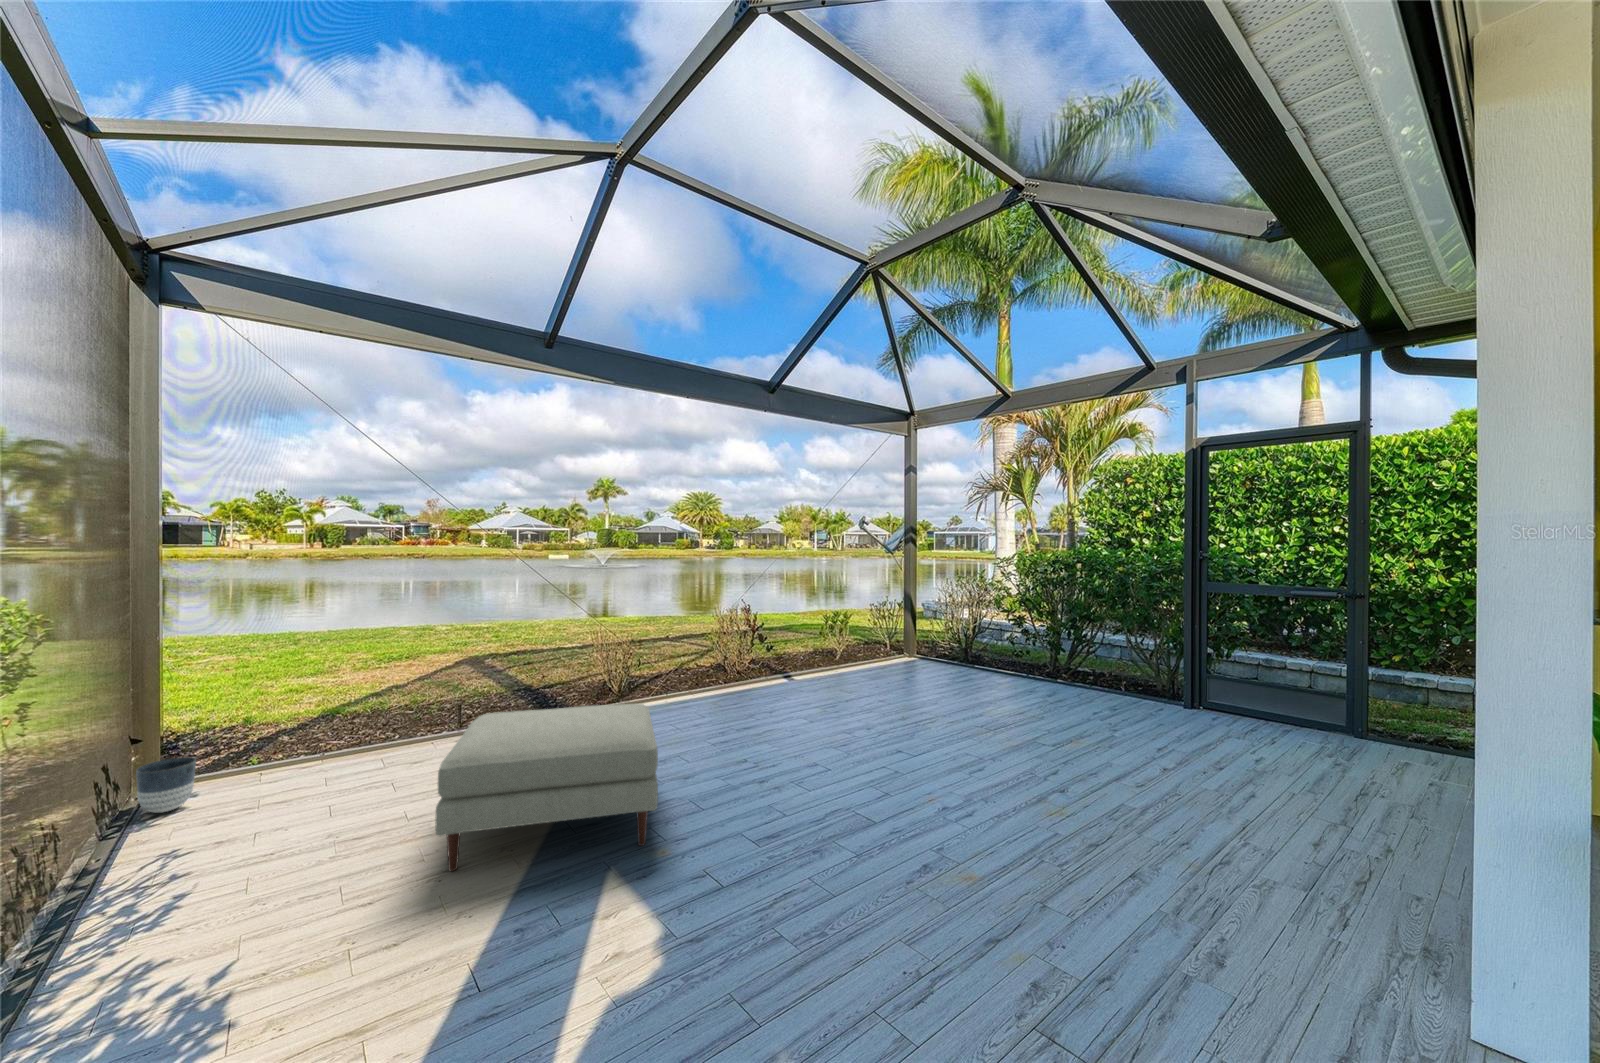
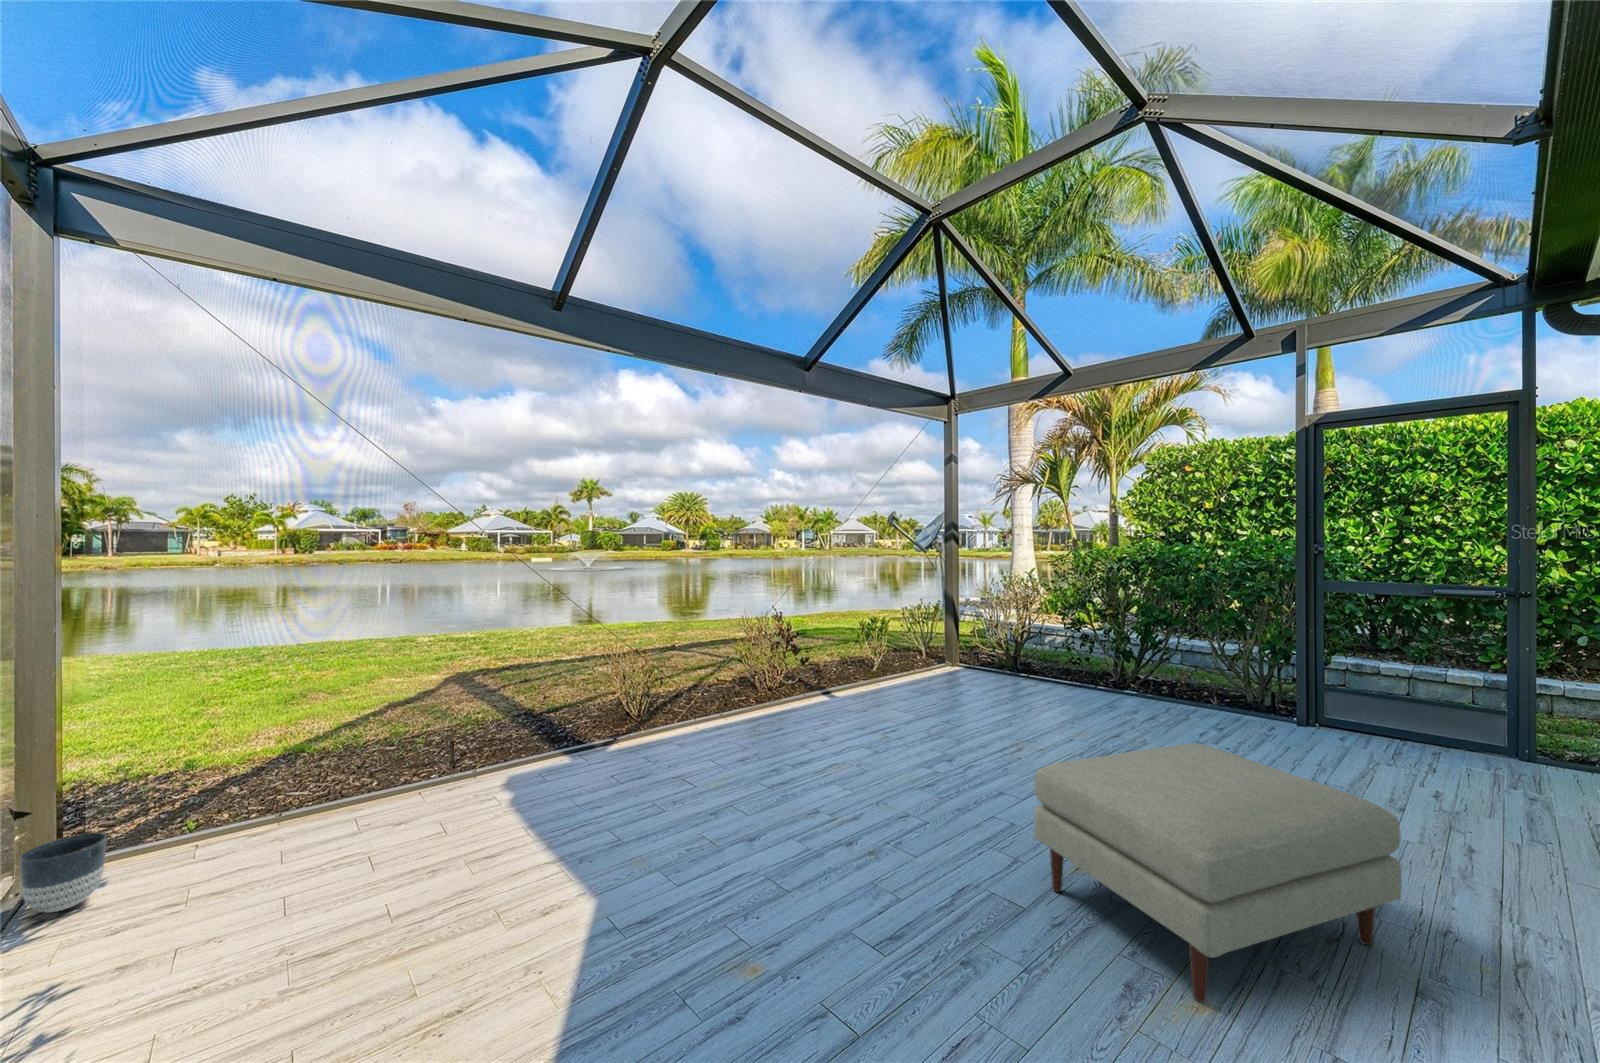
ottoman: present [435,704,658,871] -> present [1034,743,1402,1002]

